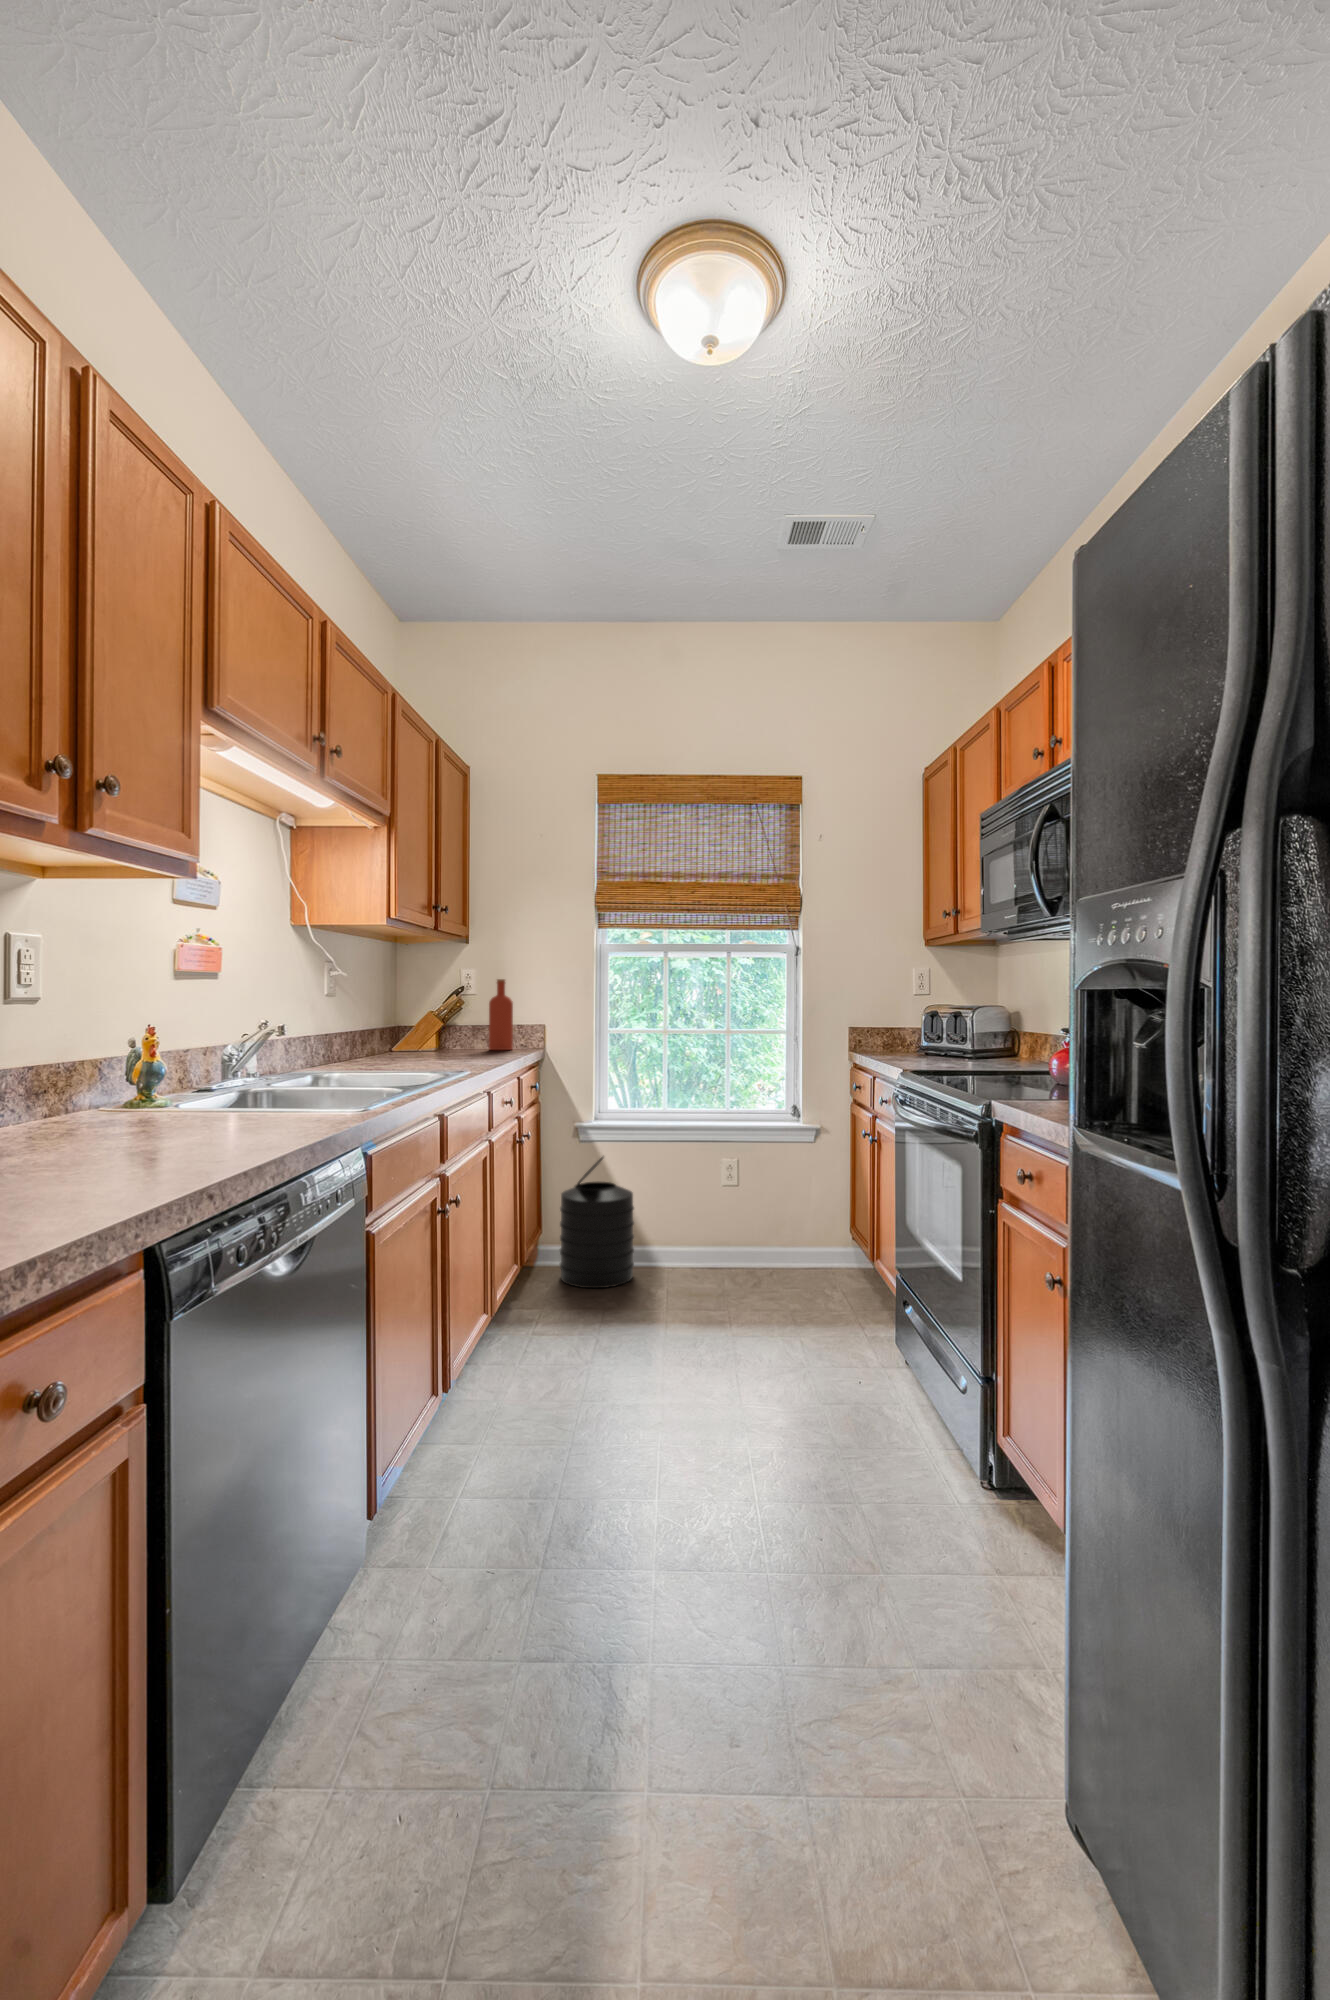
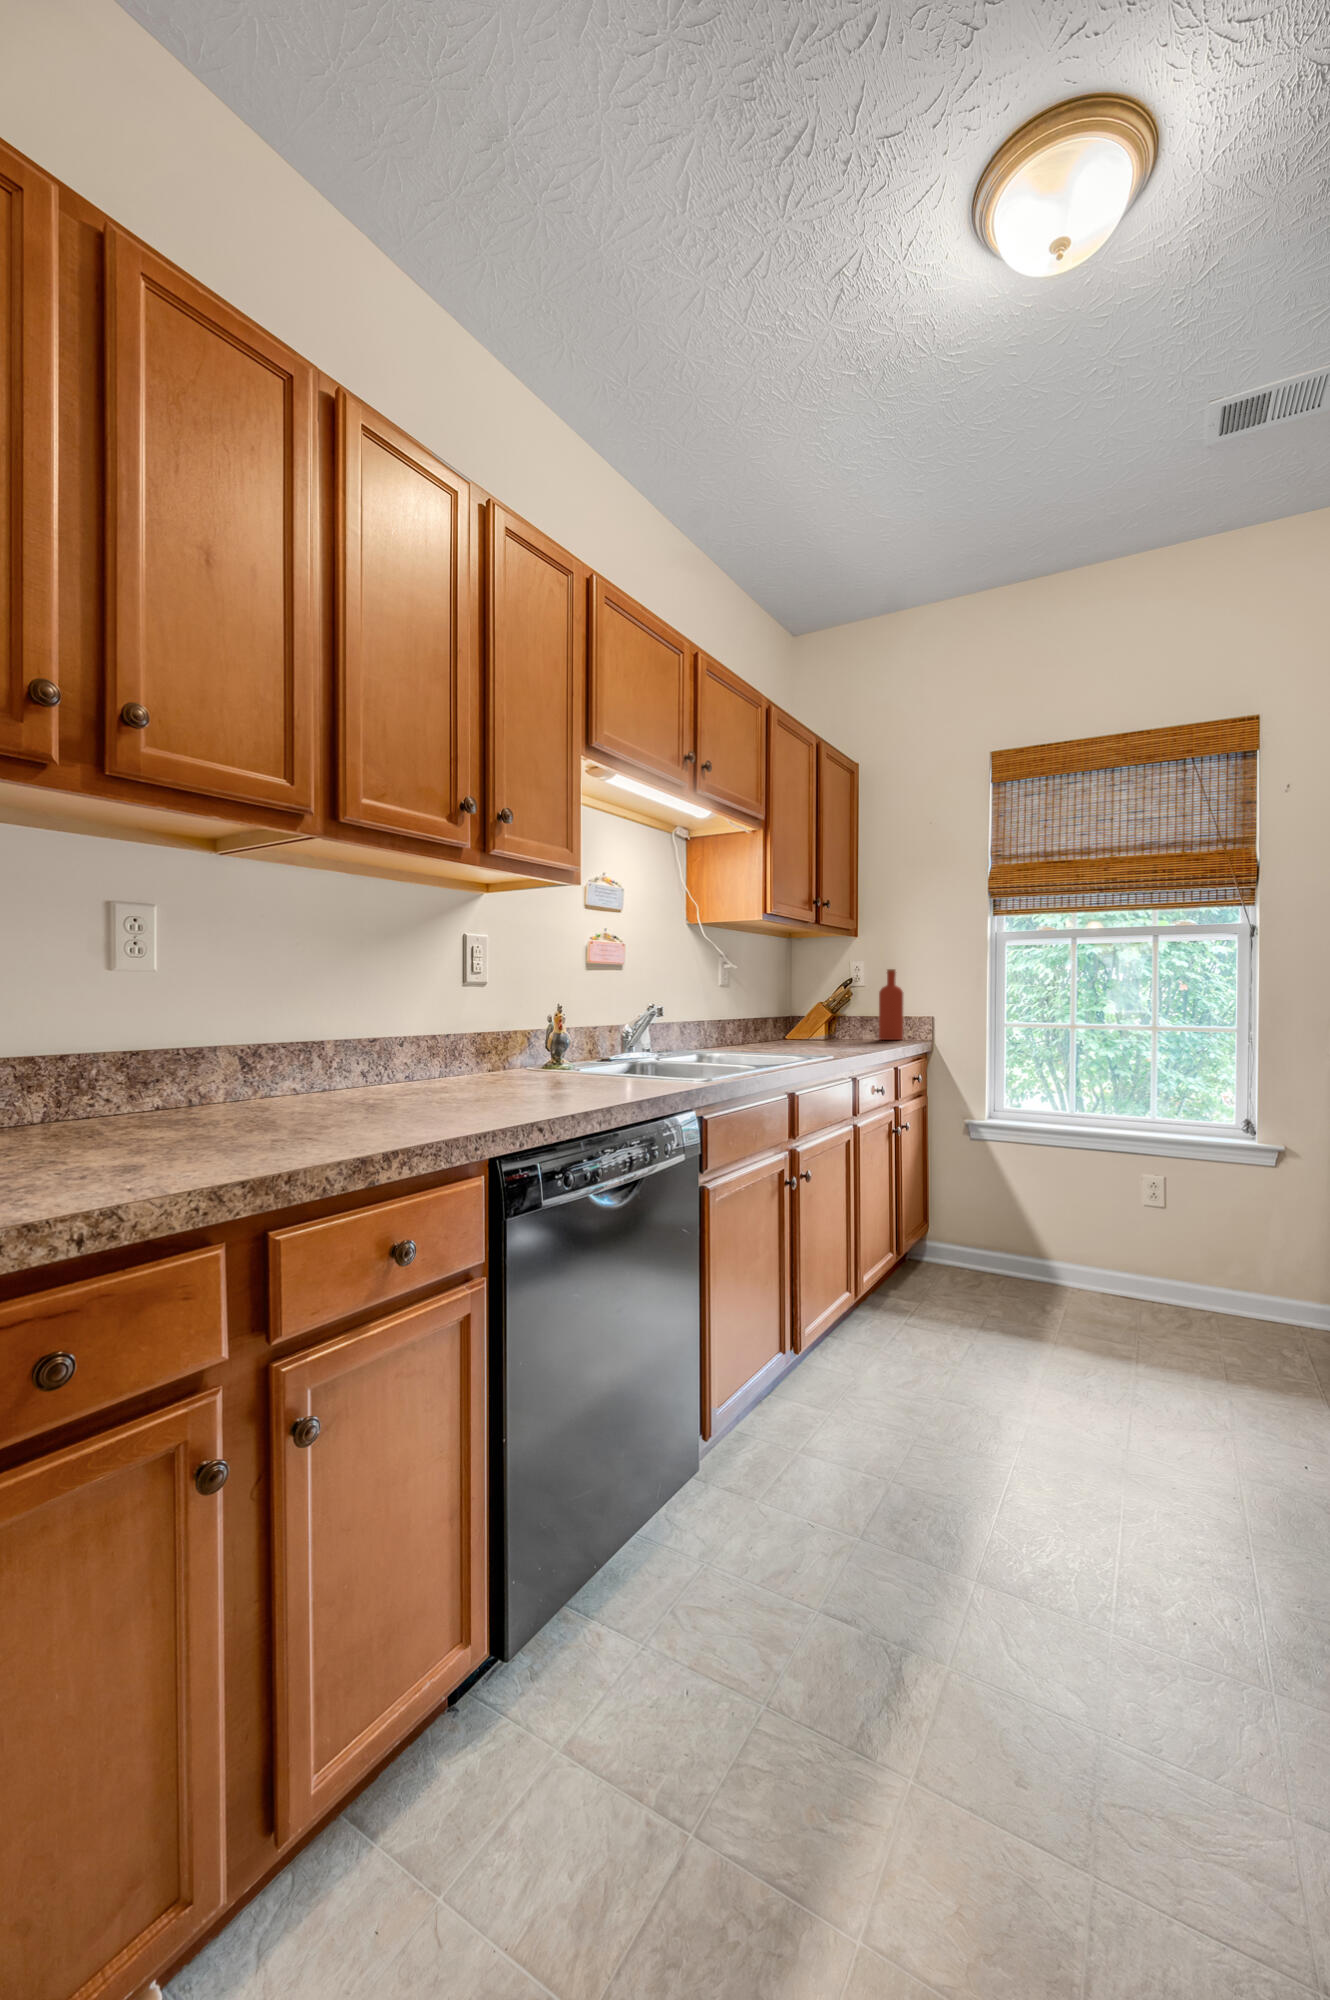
trash can: present [560,1157,634,1288] -> none [948,1153,1031,1292]

